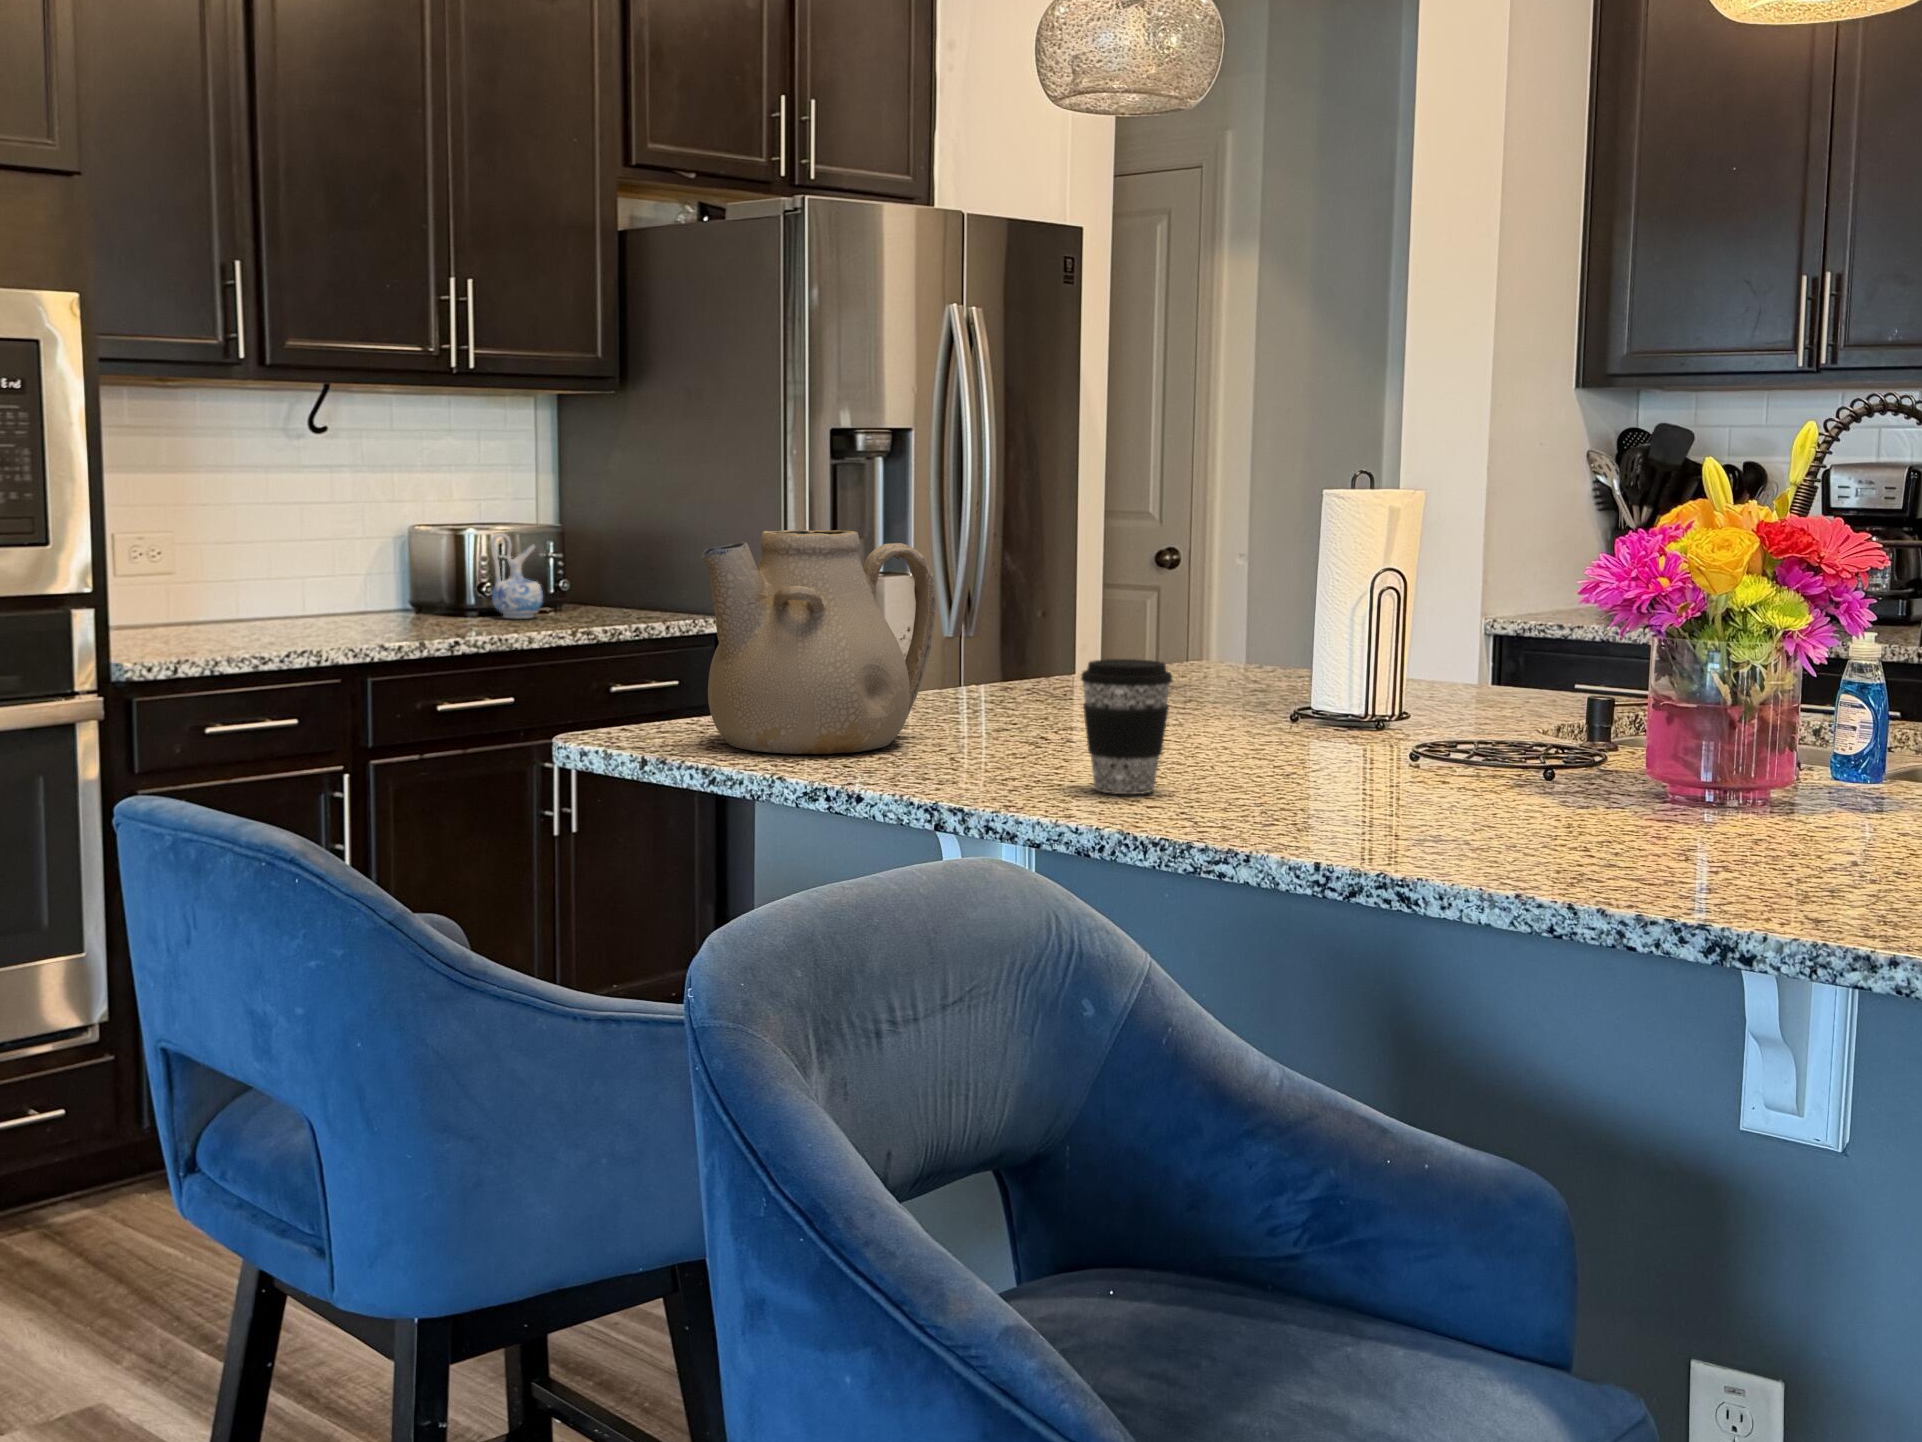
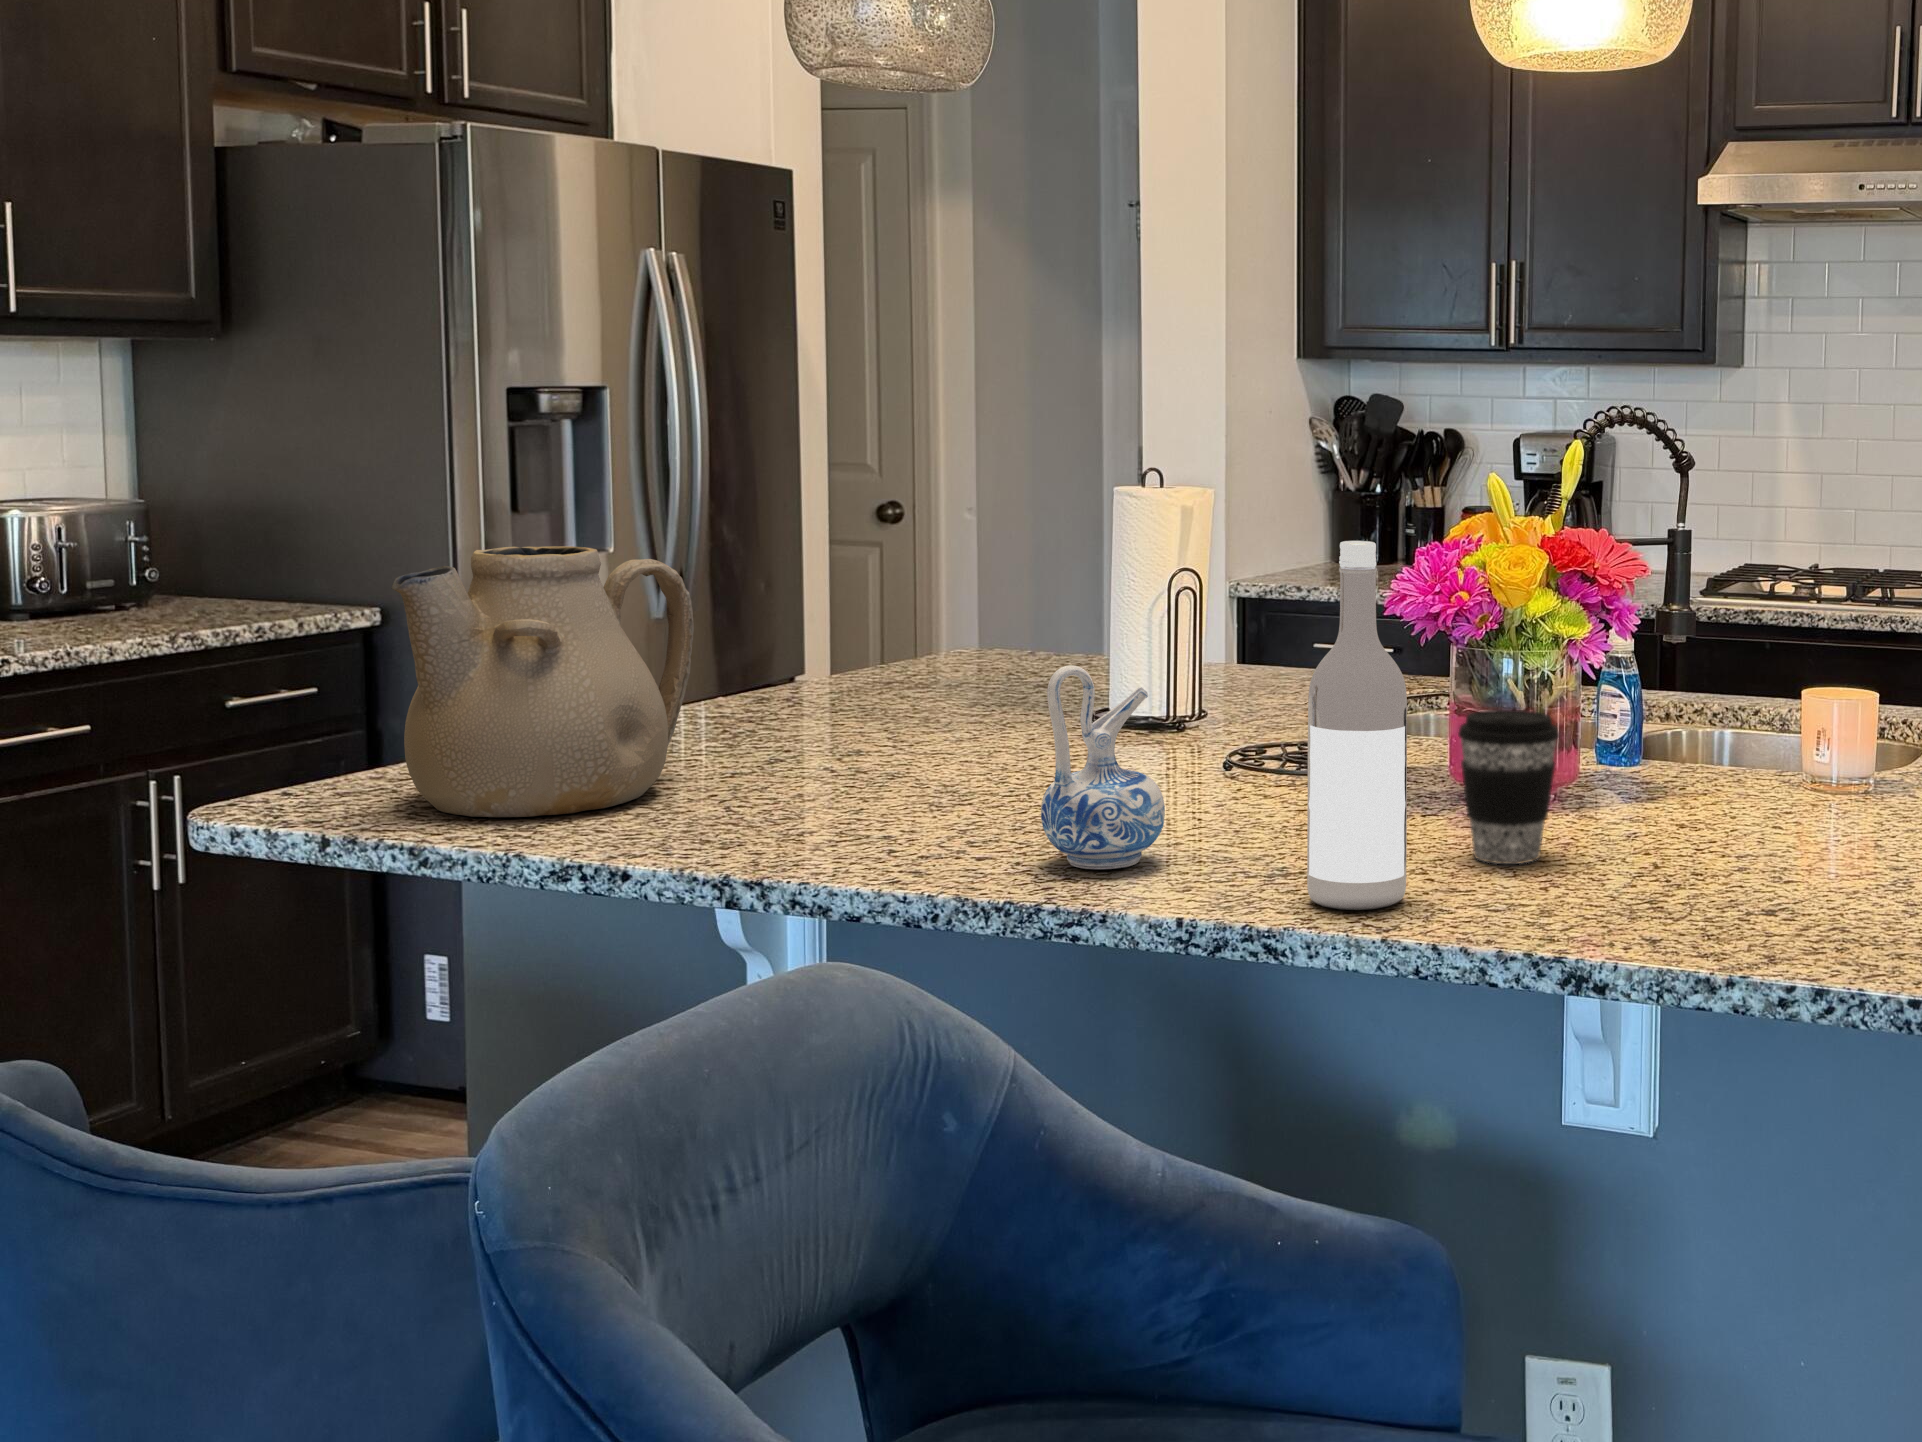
wine bottle: none [1452,506,1562,870] -> present [1307,541,1407,910]
ceramic pitcher: present [491,533,543,618] -> present [1041,665,1165,869]
coffee cup: present [1081,659,1172,794] -> present [1458,710,1559,864]

